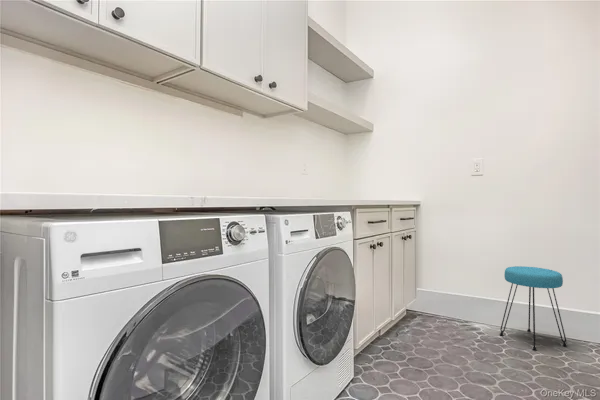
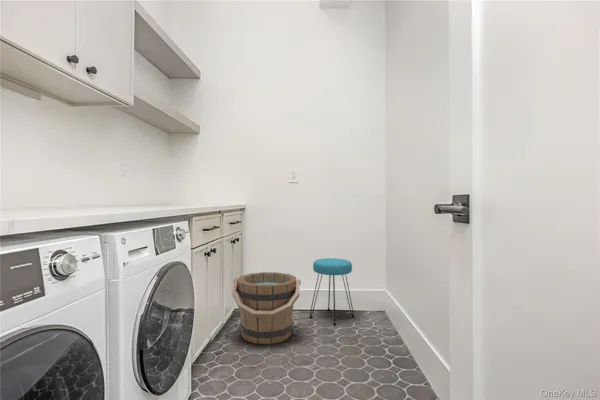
bucket: none [402,274,483,353] -> present [232,272,301,344]

